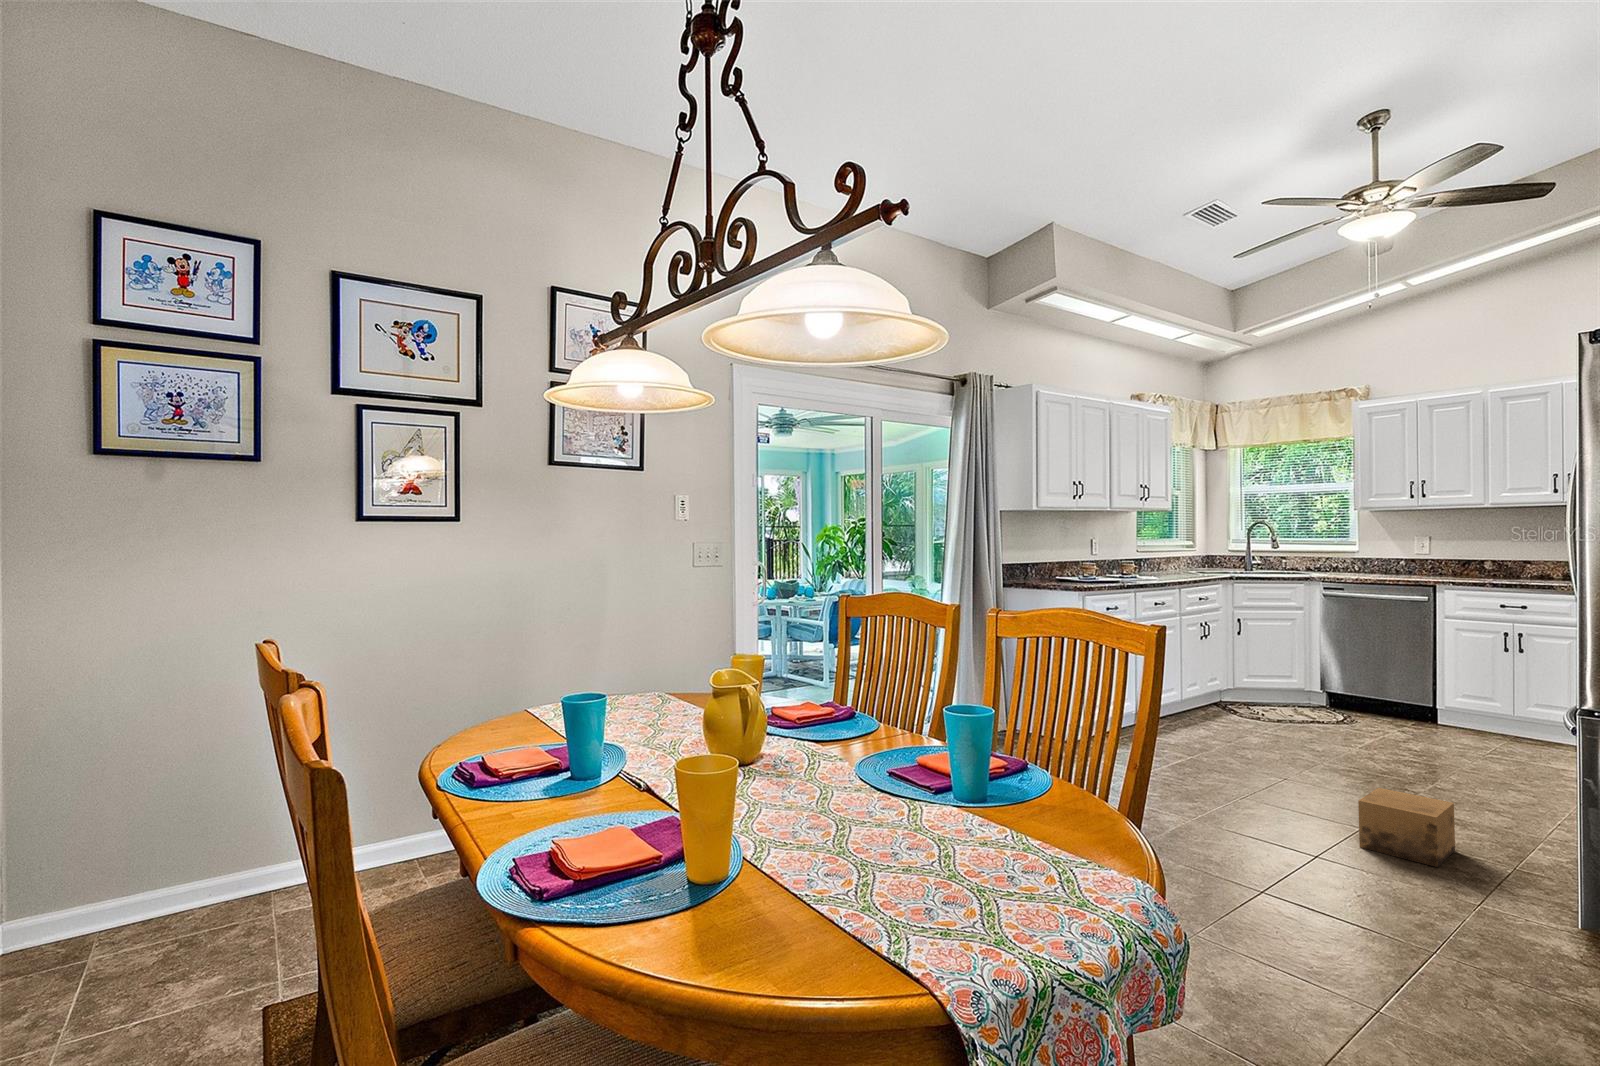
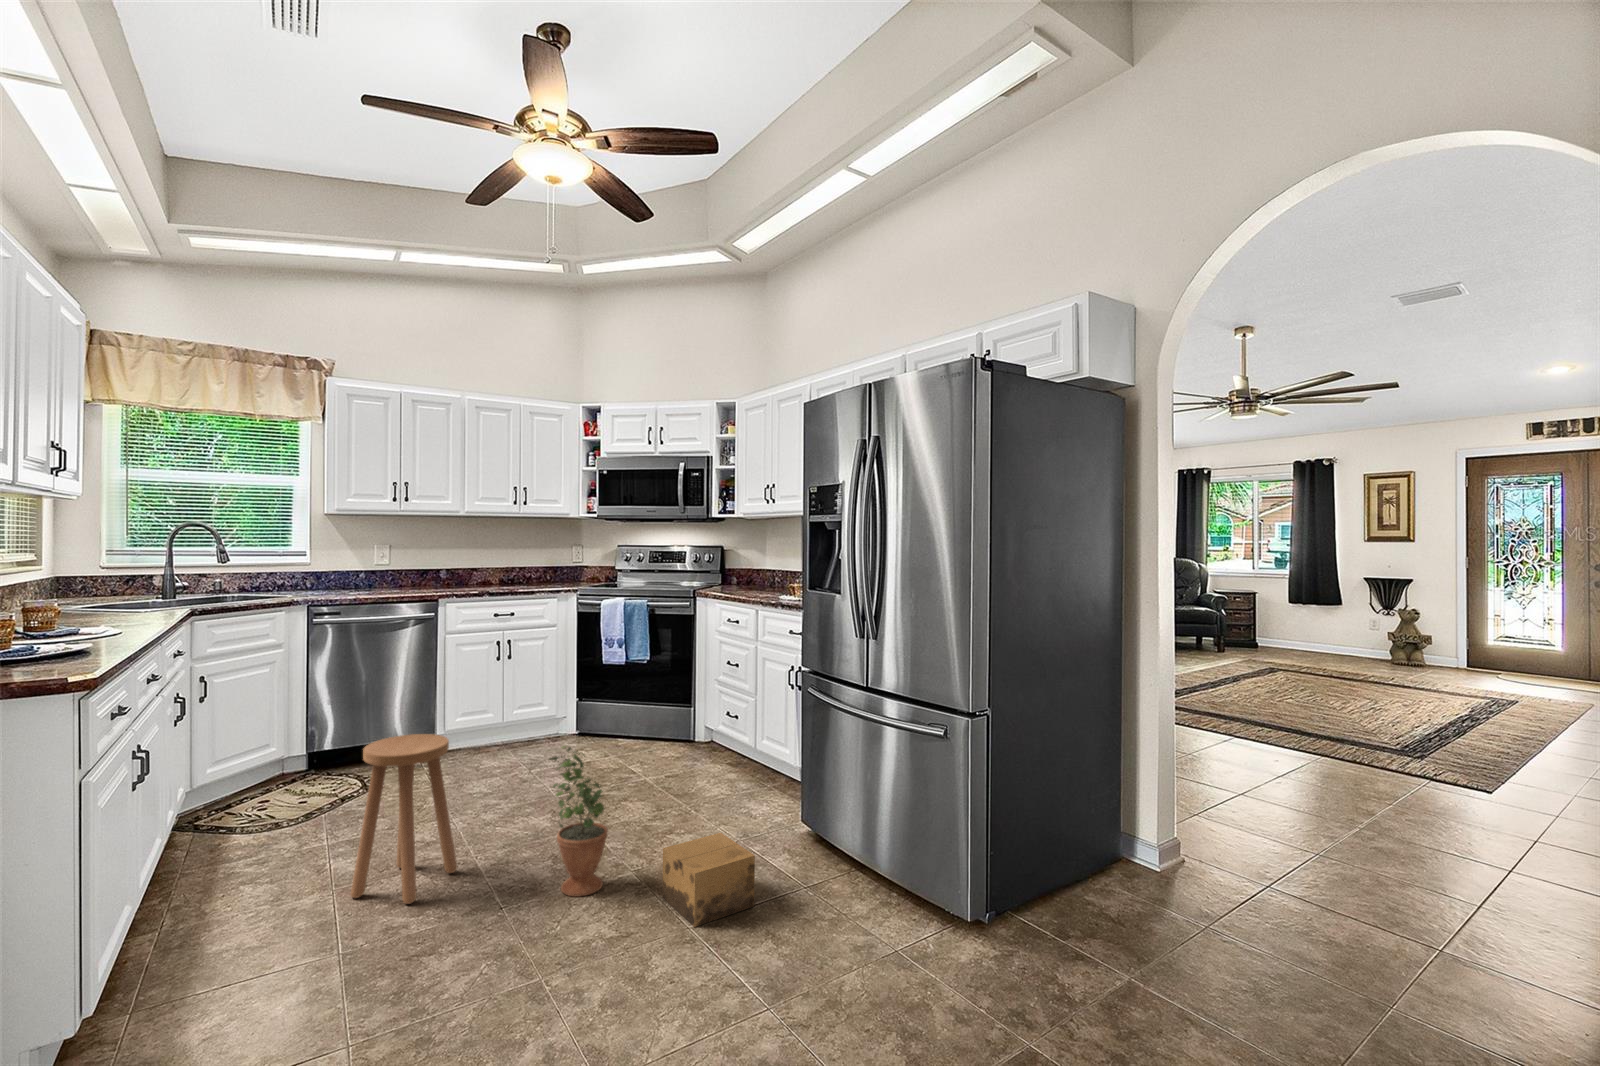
stool: none [1214,661,1287,768] -> present [351,734,457,904]
potted plant: none [1304,686,1364,810] -> present [550,746,608,897]

